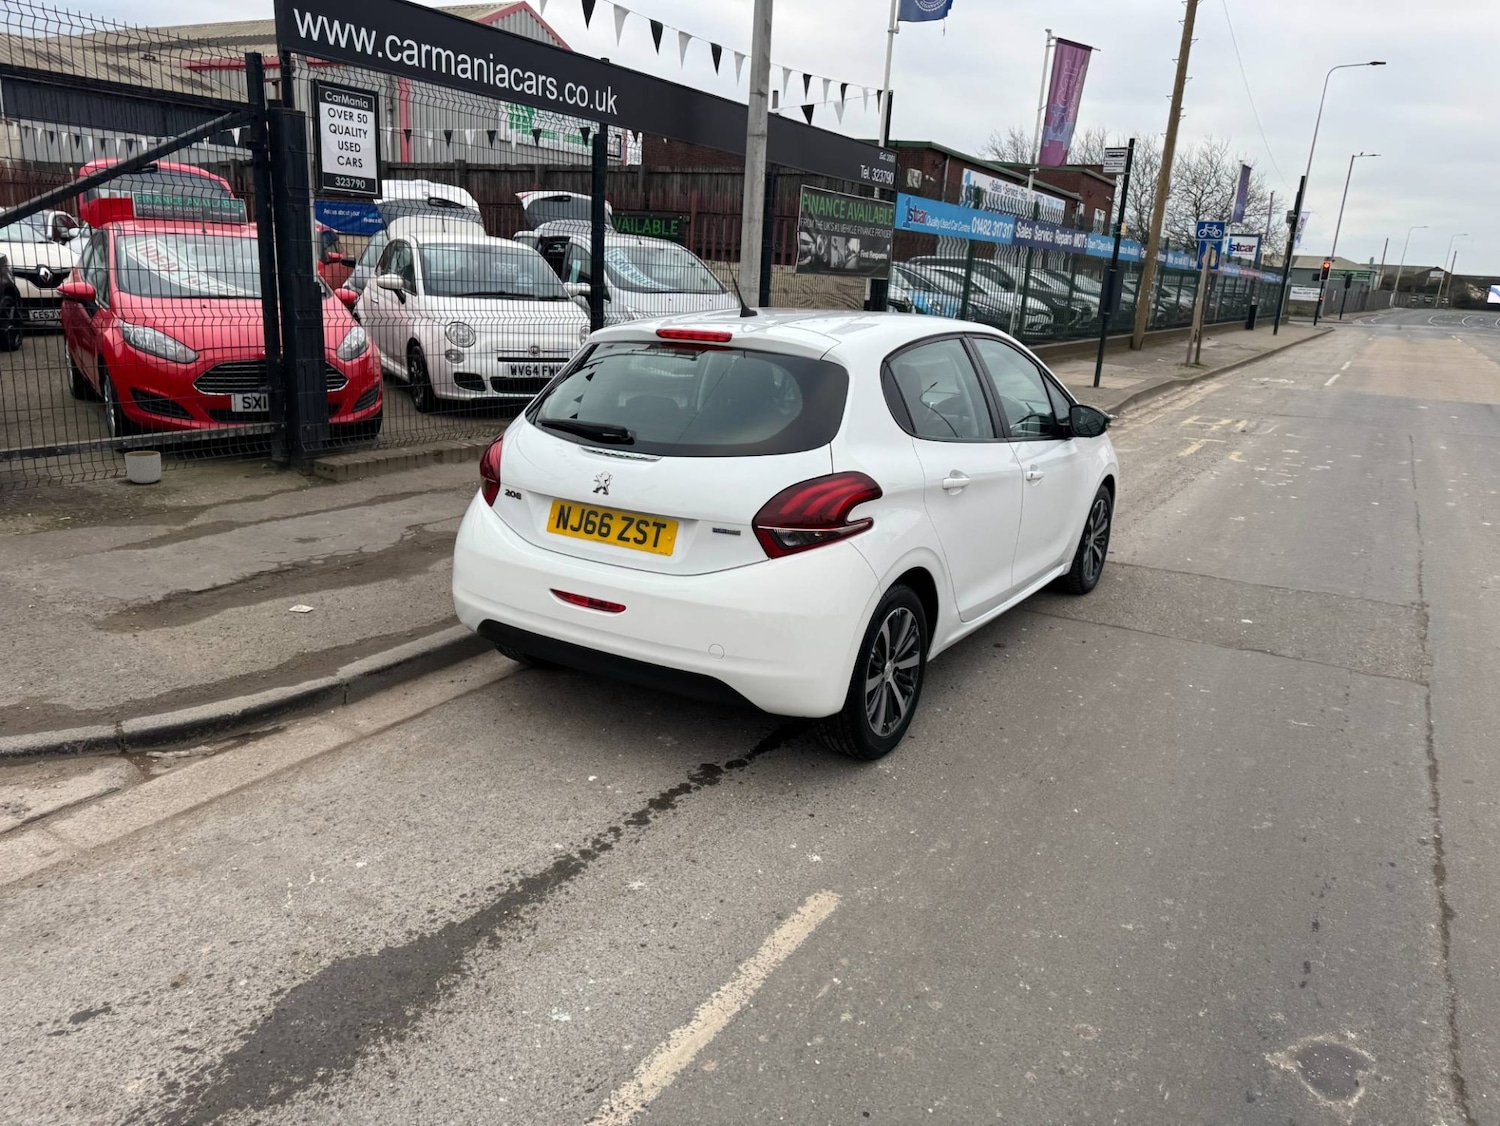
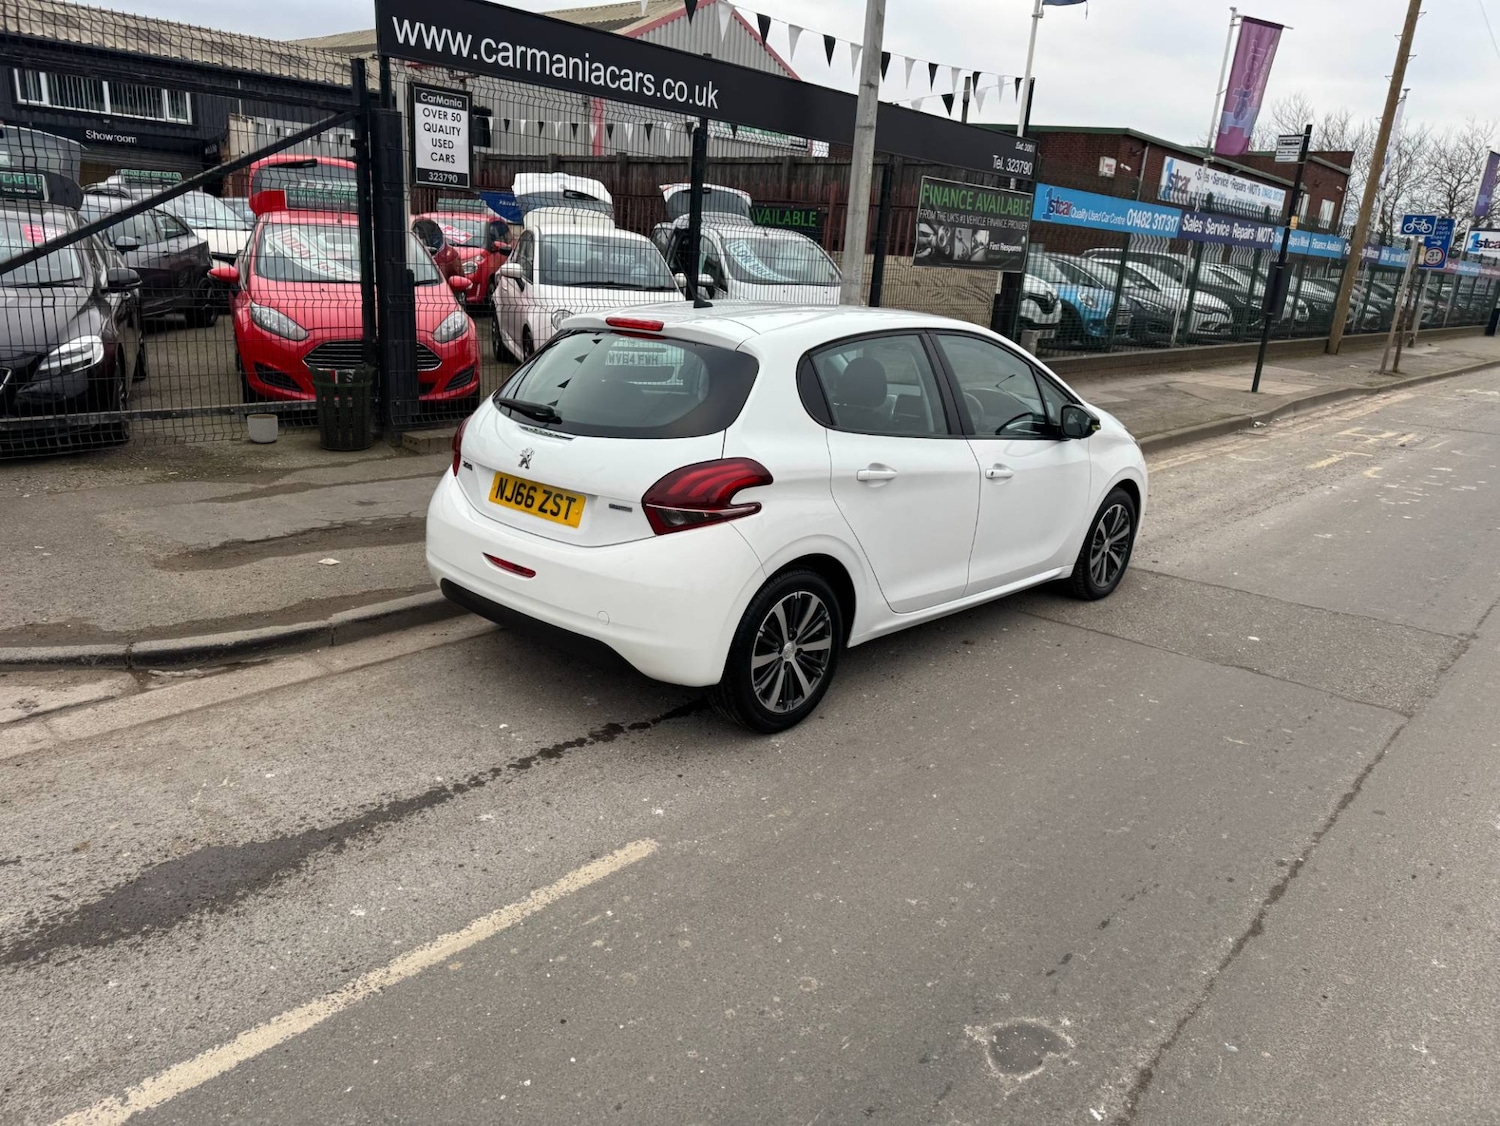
waste bin: none [196,390,276,487] -> present [308,364,375,451]

